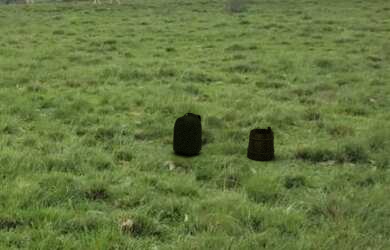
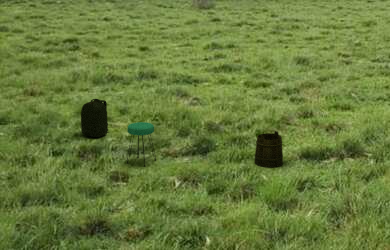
backpack: present [173,112,202,155] -> present [81,99,108,137]
stool: none [124,113,153,155] -> present [127,122,156,166]

